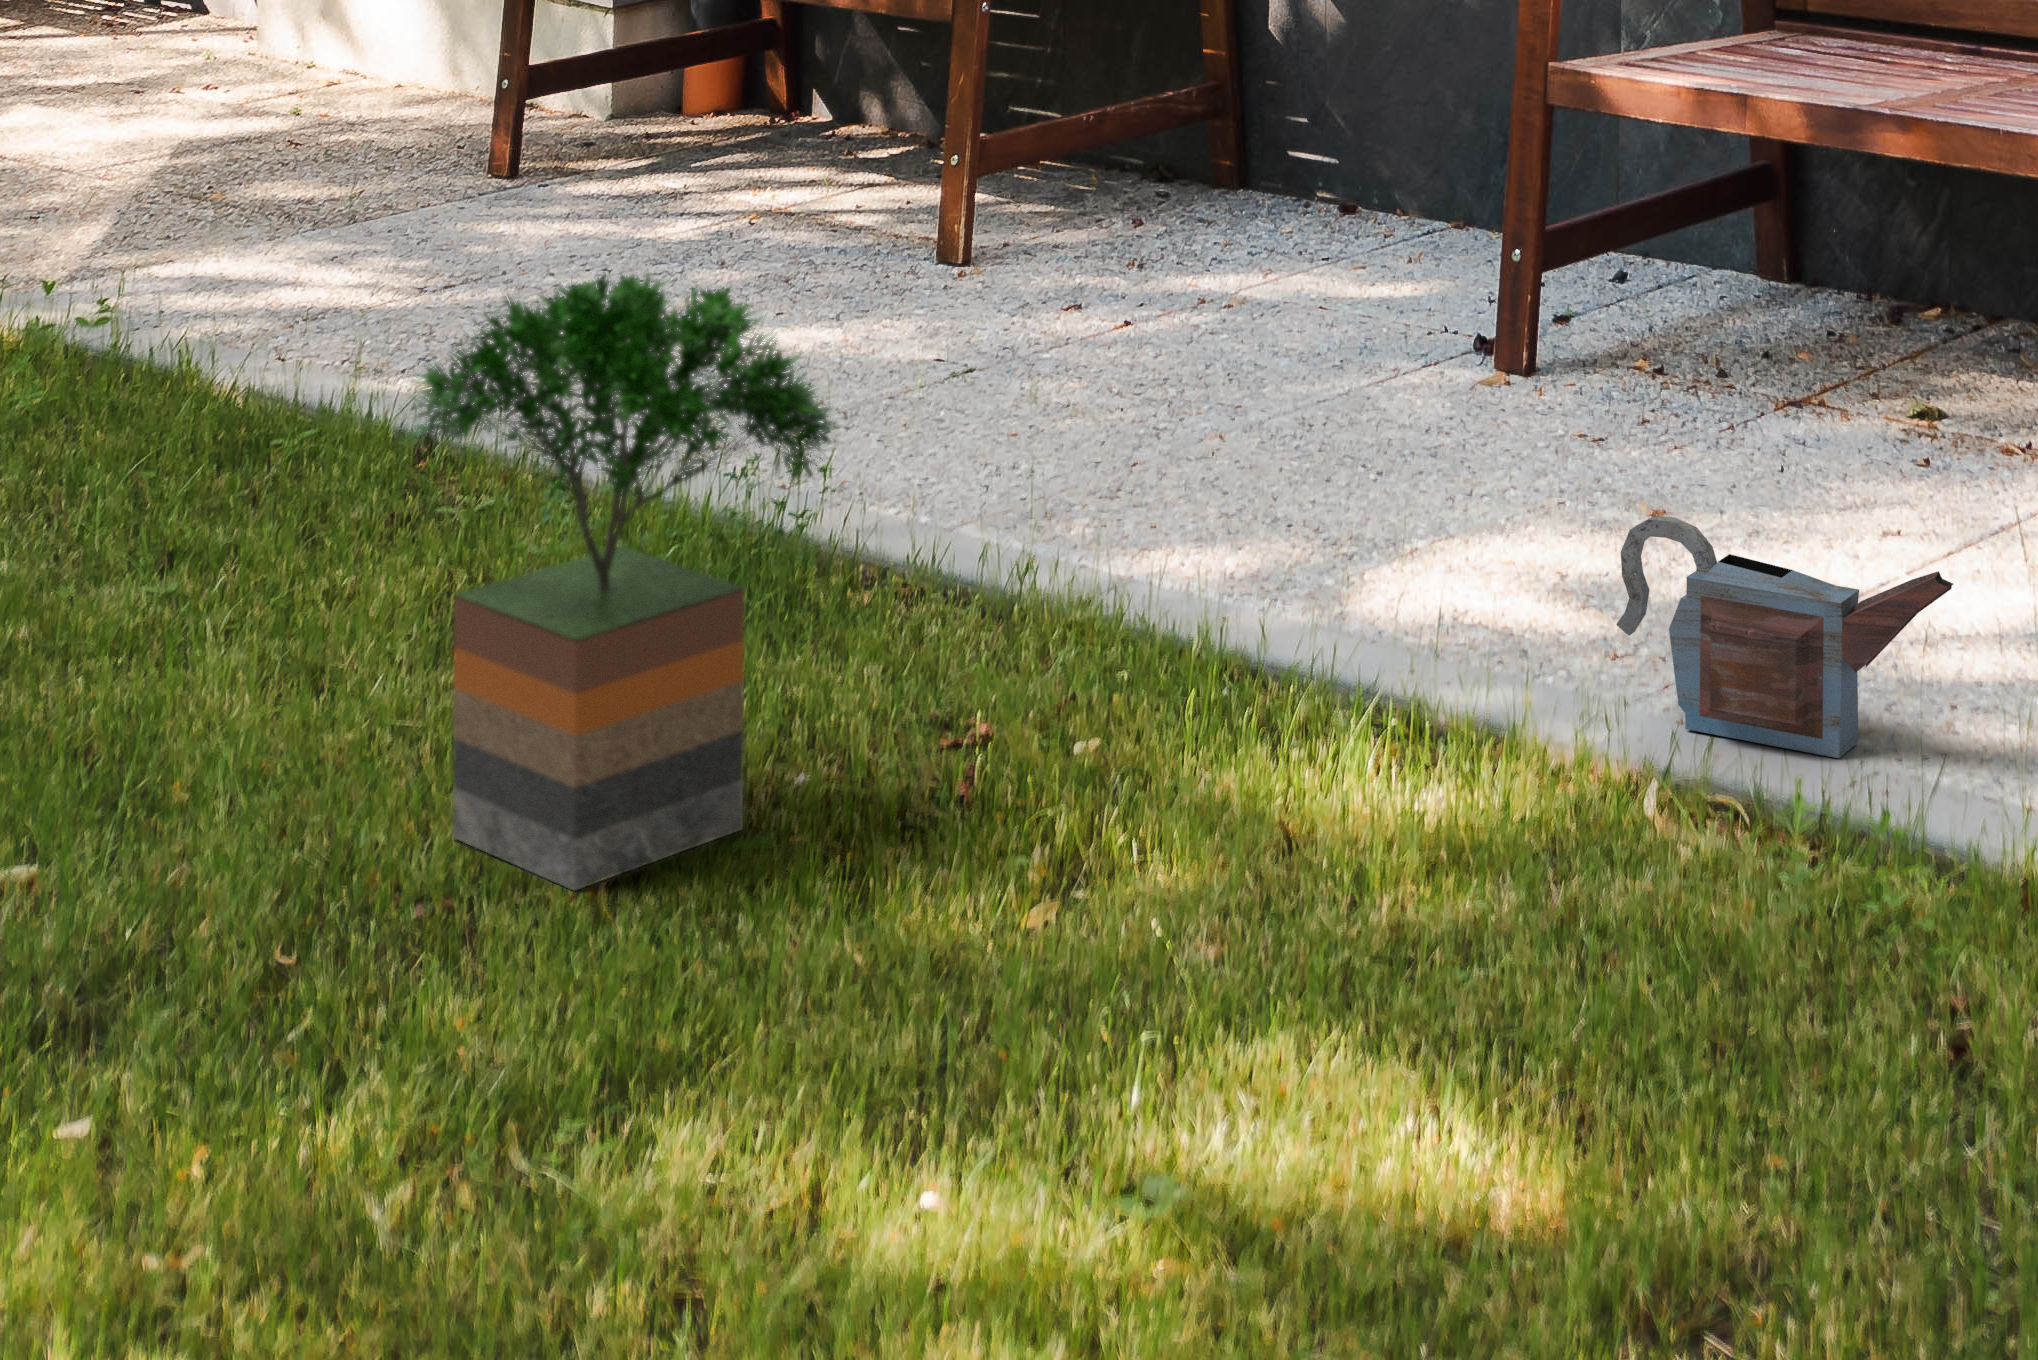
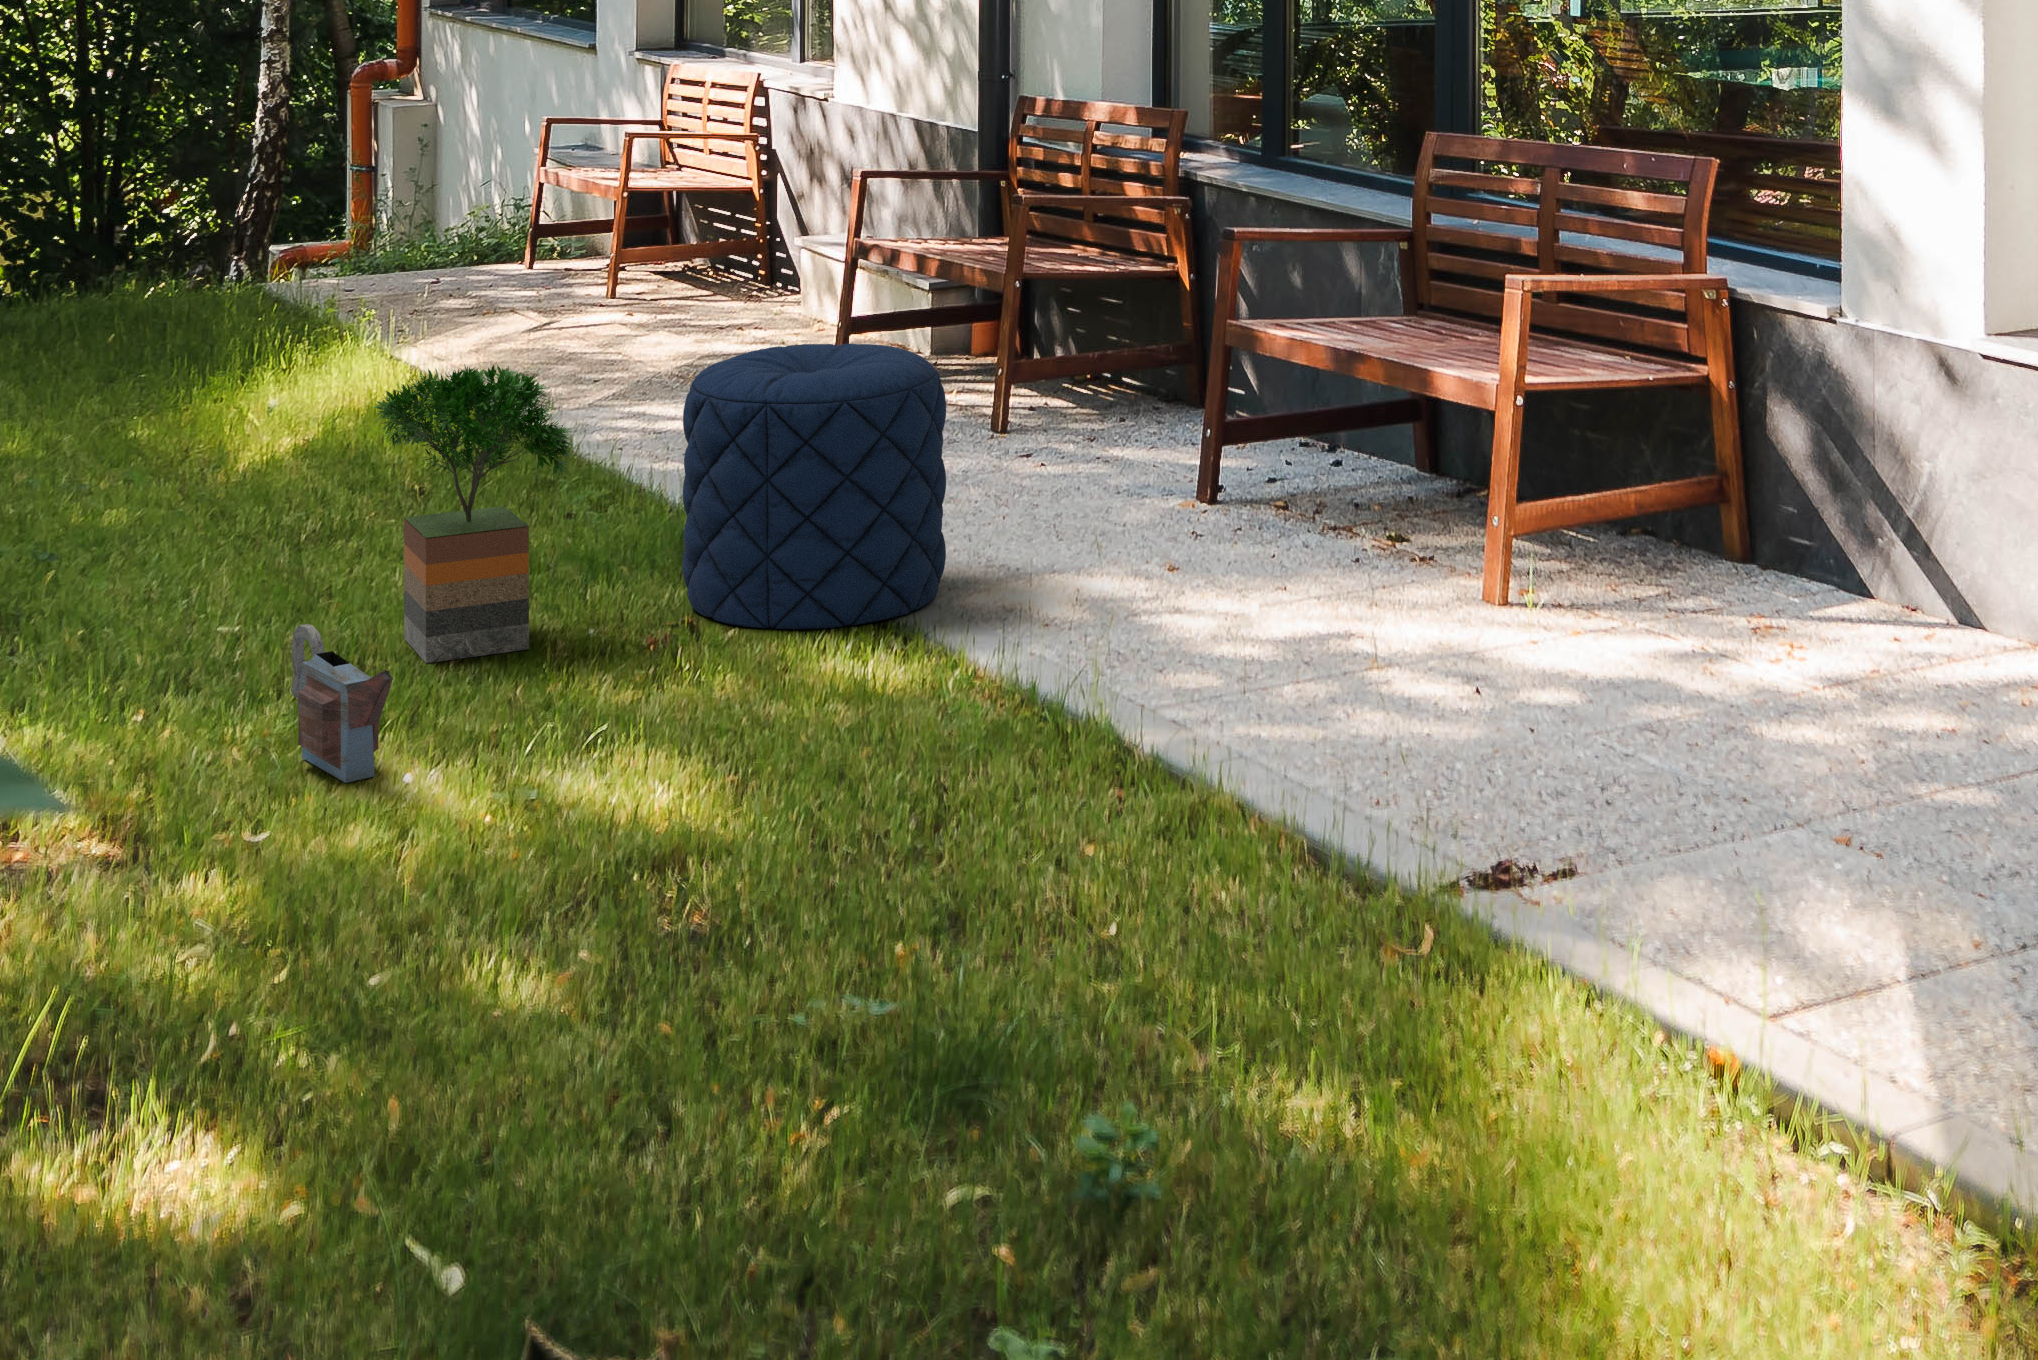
pouf: none [892,168,1378,724] -> present [682,343,946,629]
watering can: present [1616,515,1953,758] -> present [291,624,393,783]

